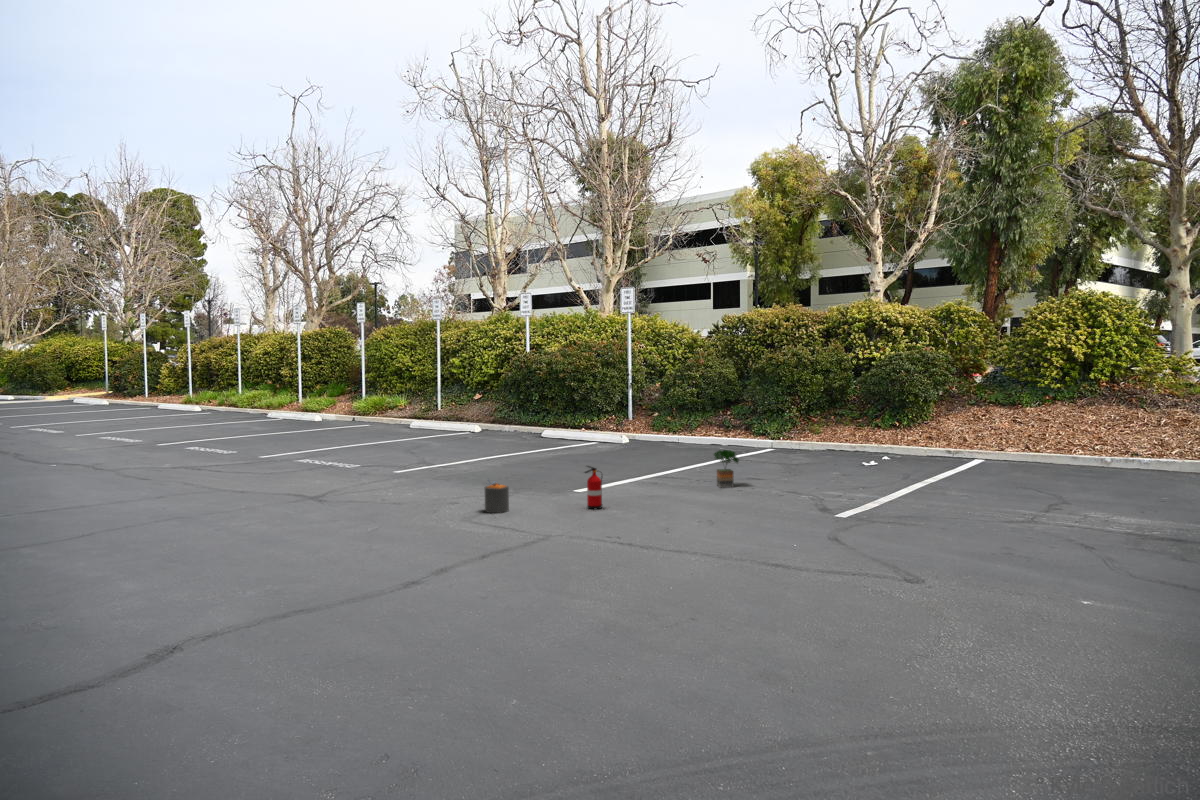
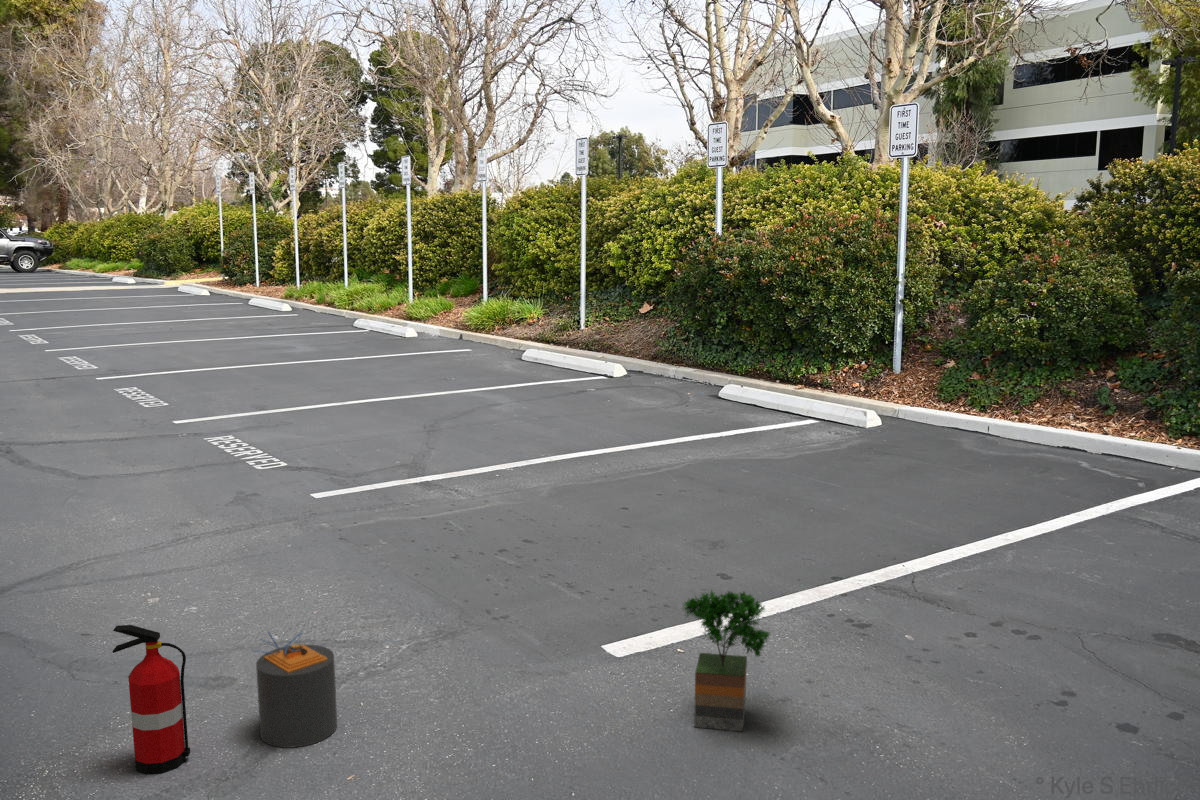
potted tree: present [714,450,739,488] -> present [683,591,770,731]
fire extinguisher: present [585,466,602,509] -> present [113,625,190,774]

